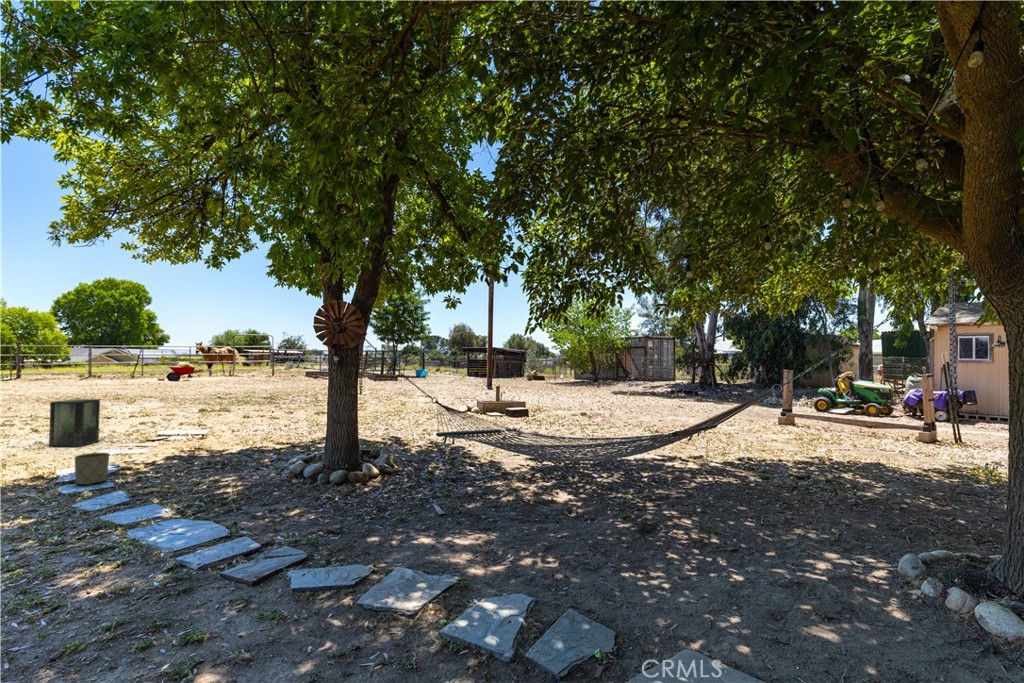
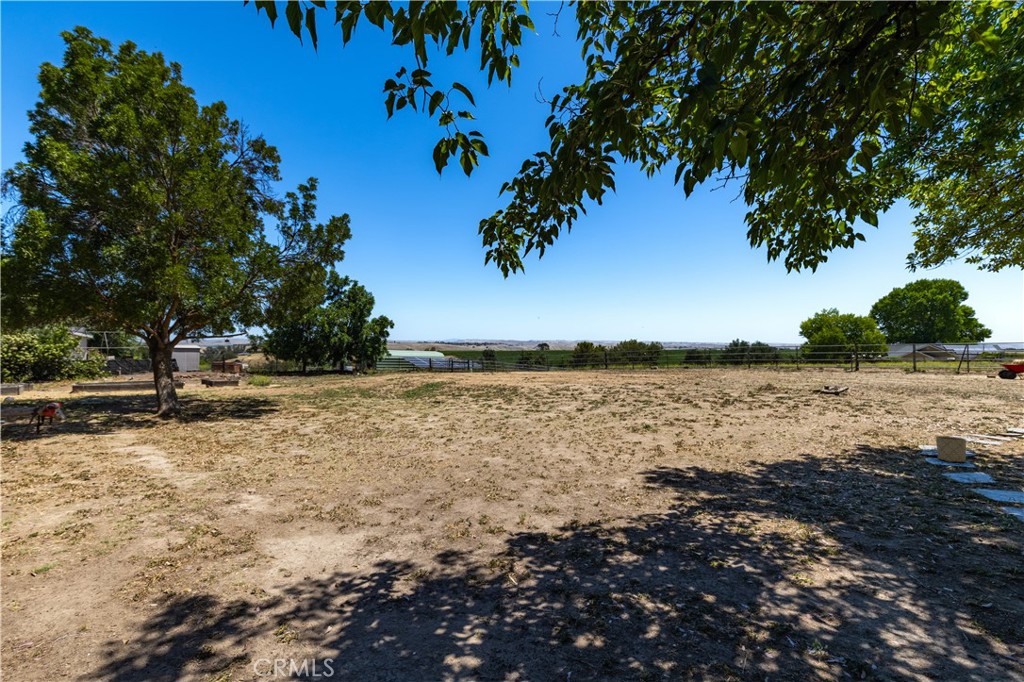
storage box: present [49,399,100,447] -> none [904,391,946,430]

